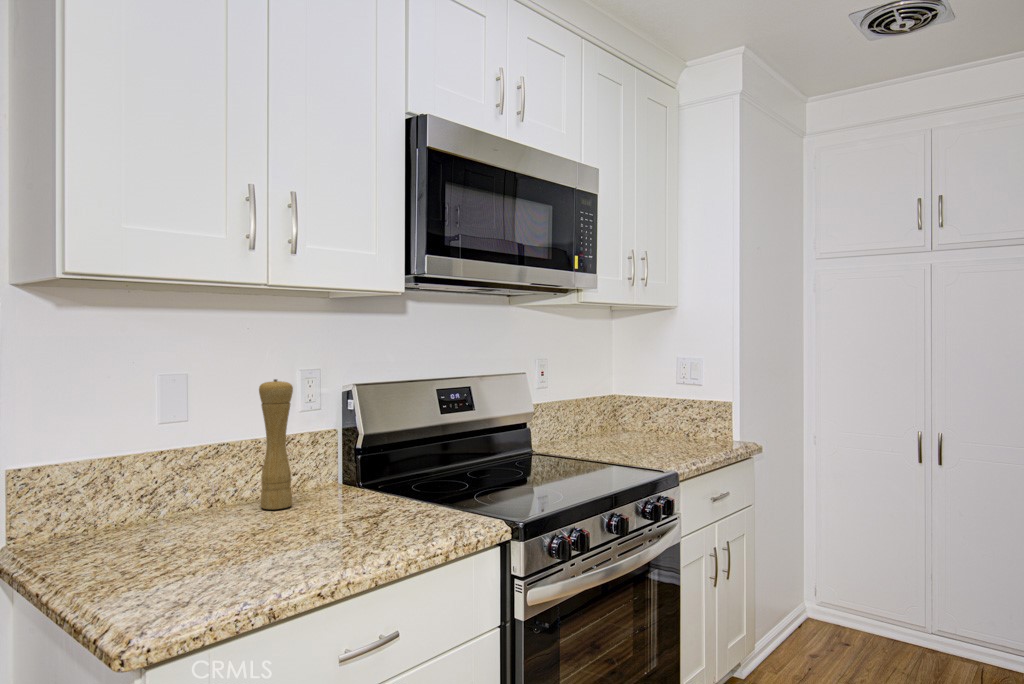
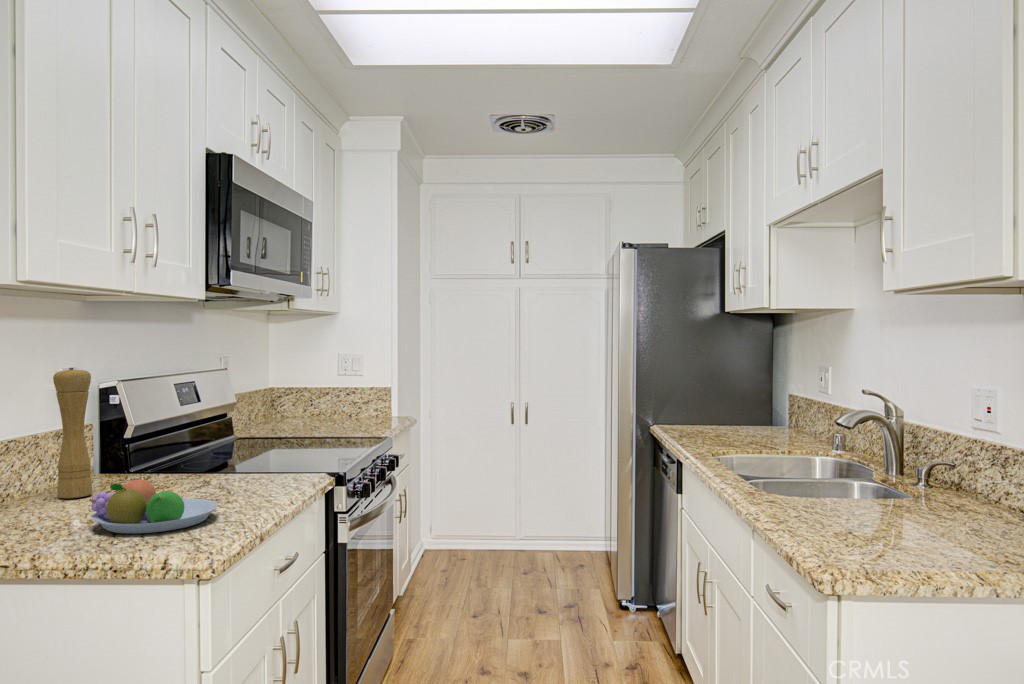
fruit bowl: none [163,509,306,585] -> present [89,478,218,534]

